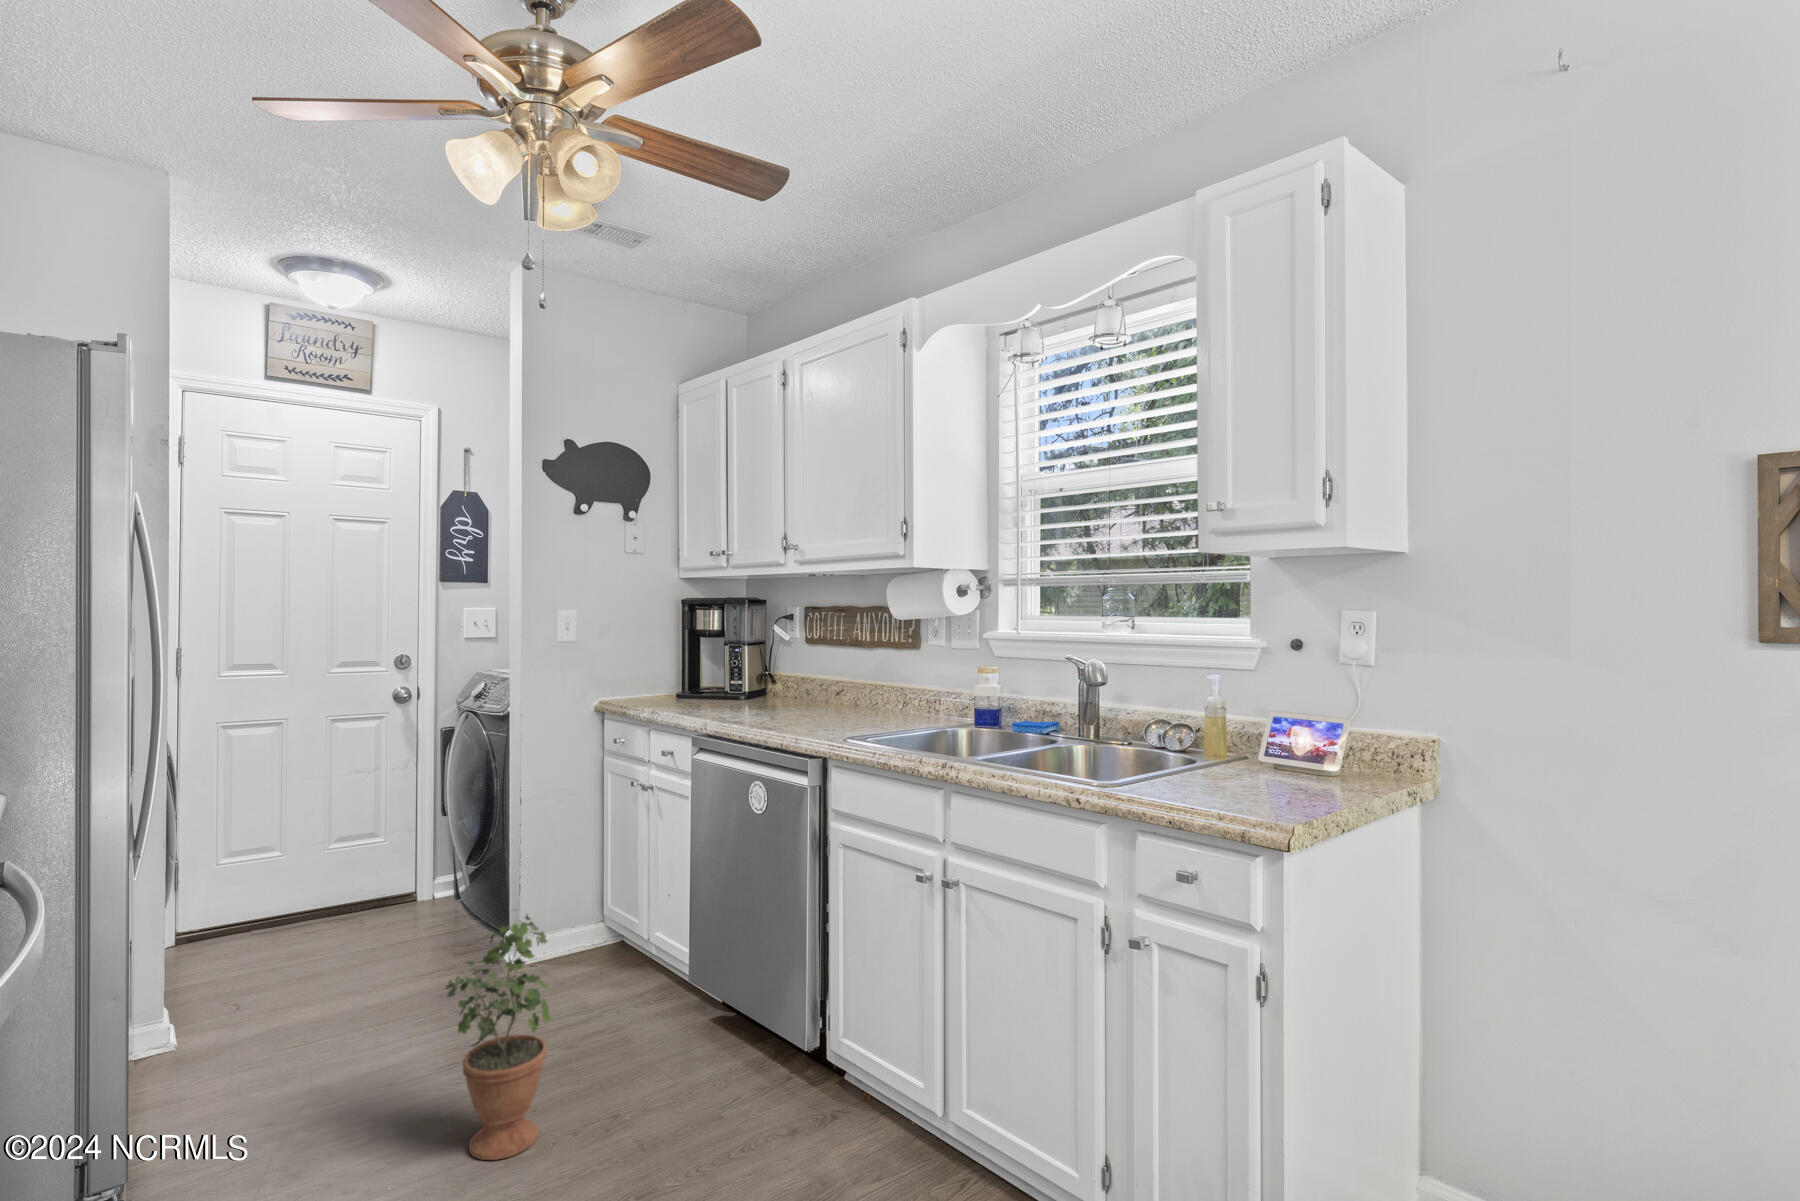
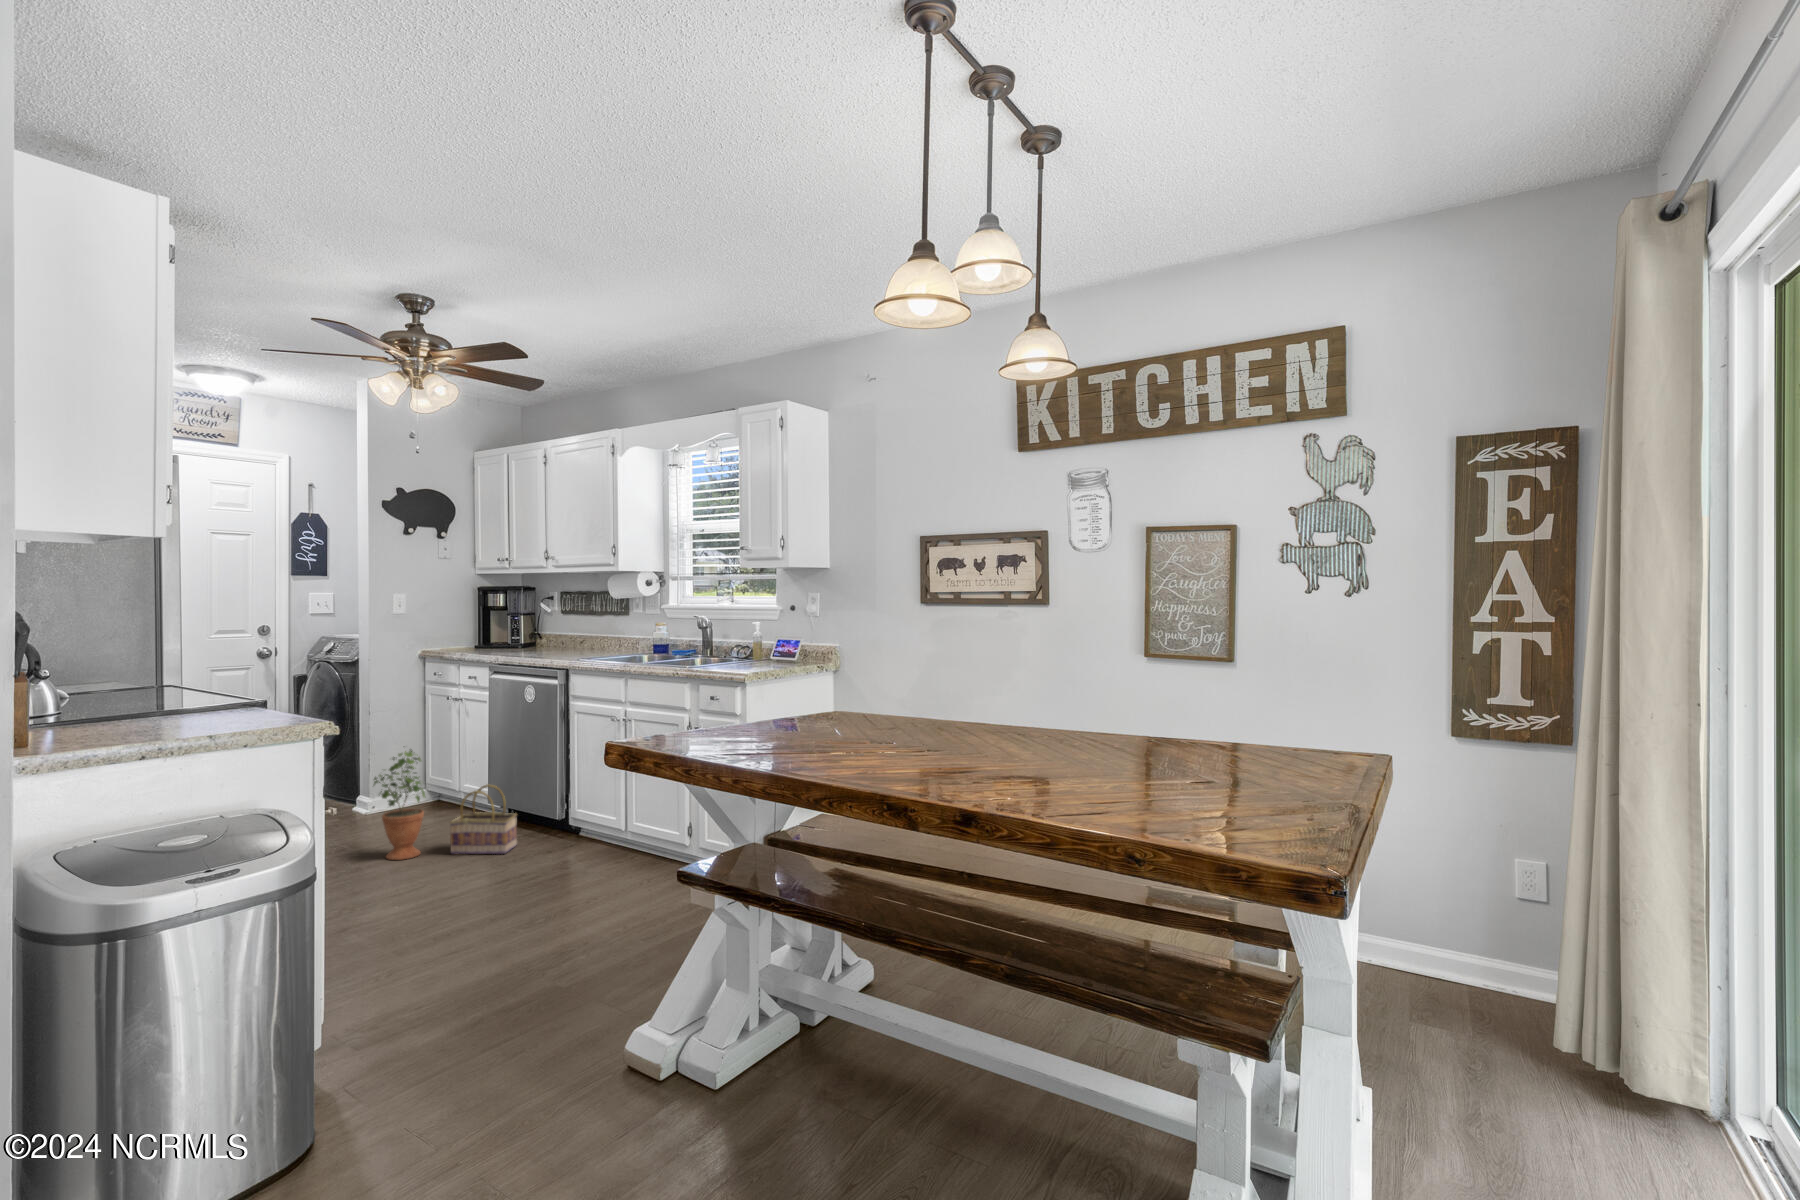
basket: none [590,993,724,1163] -> present [450,785,517,854]

